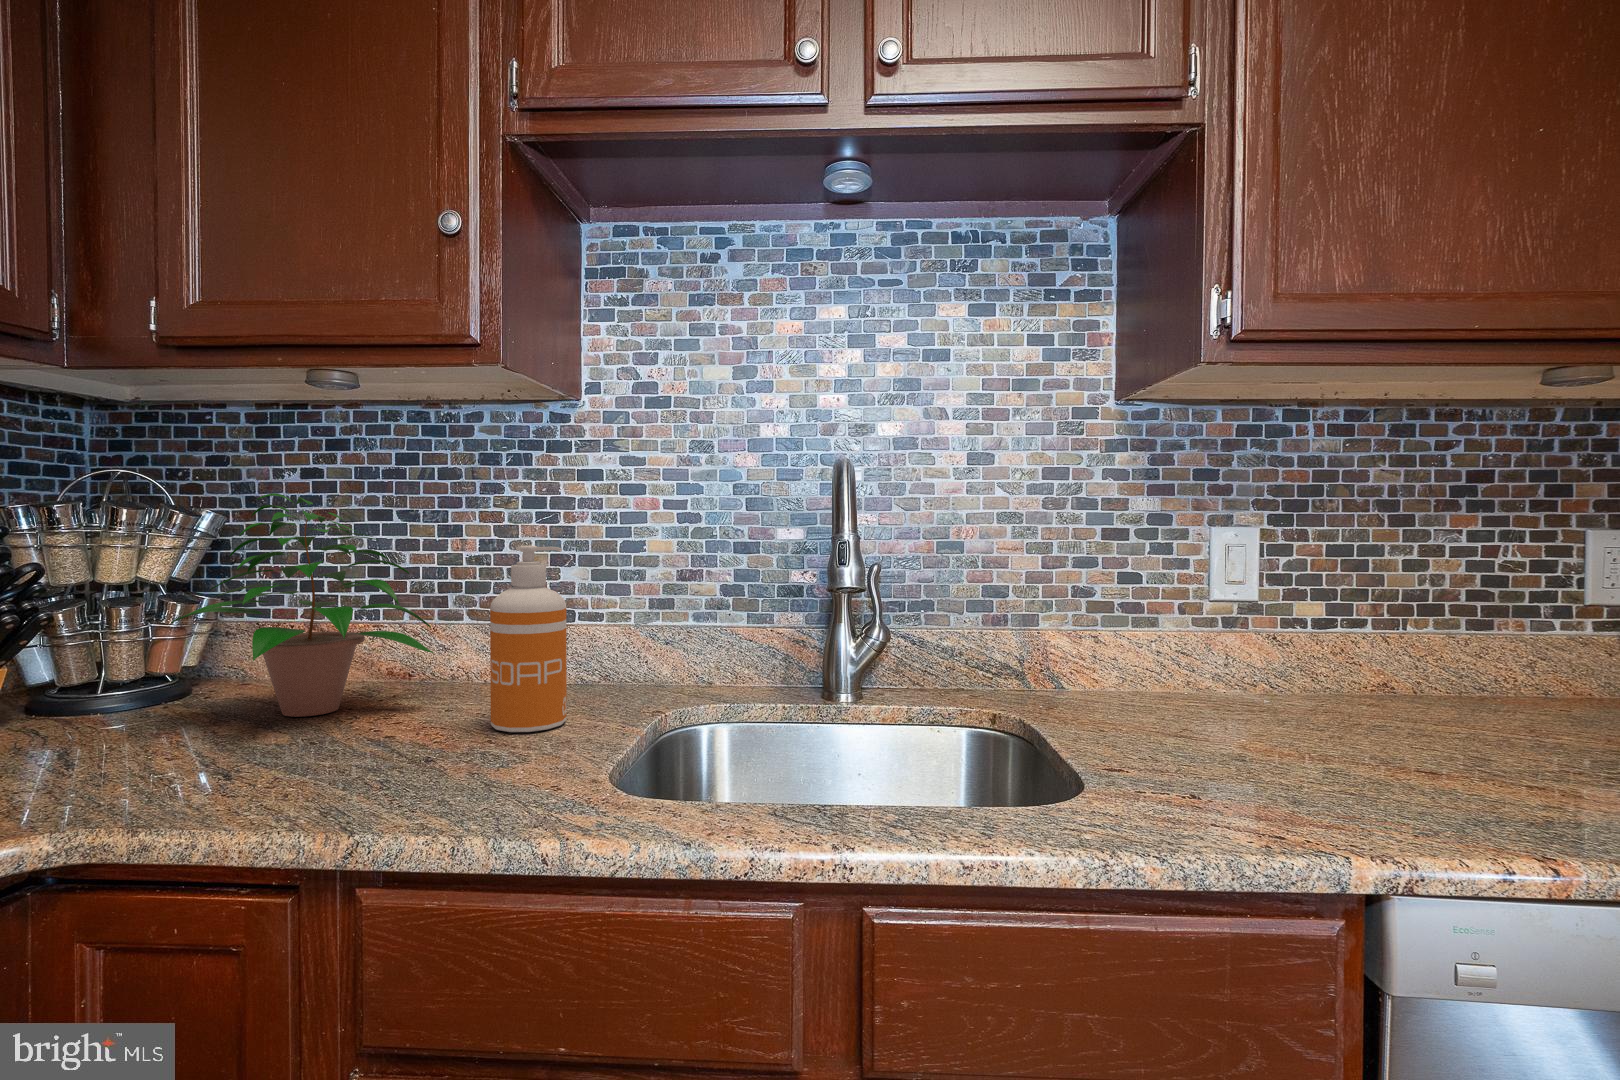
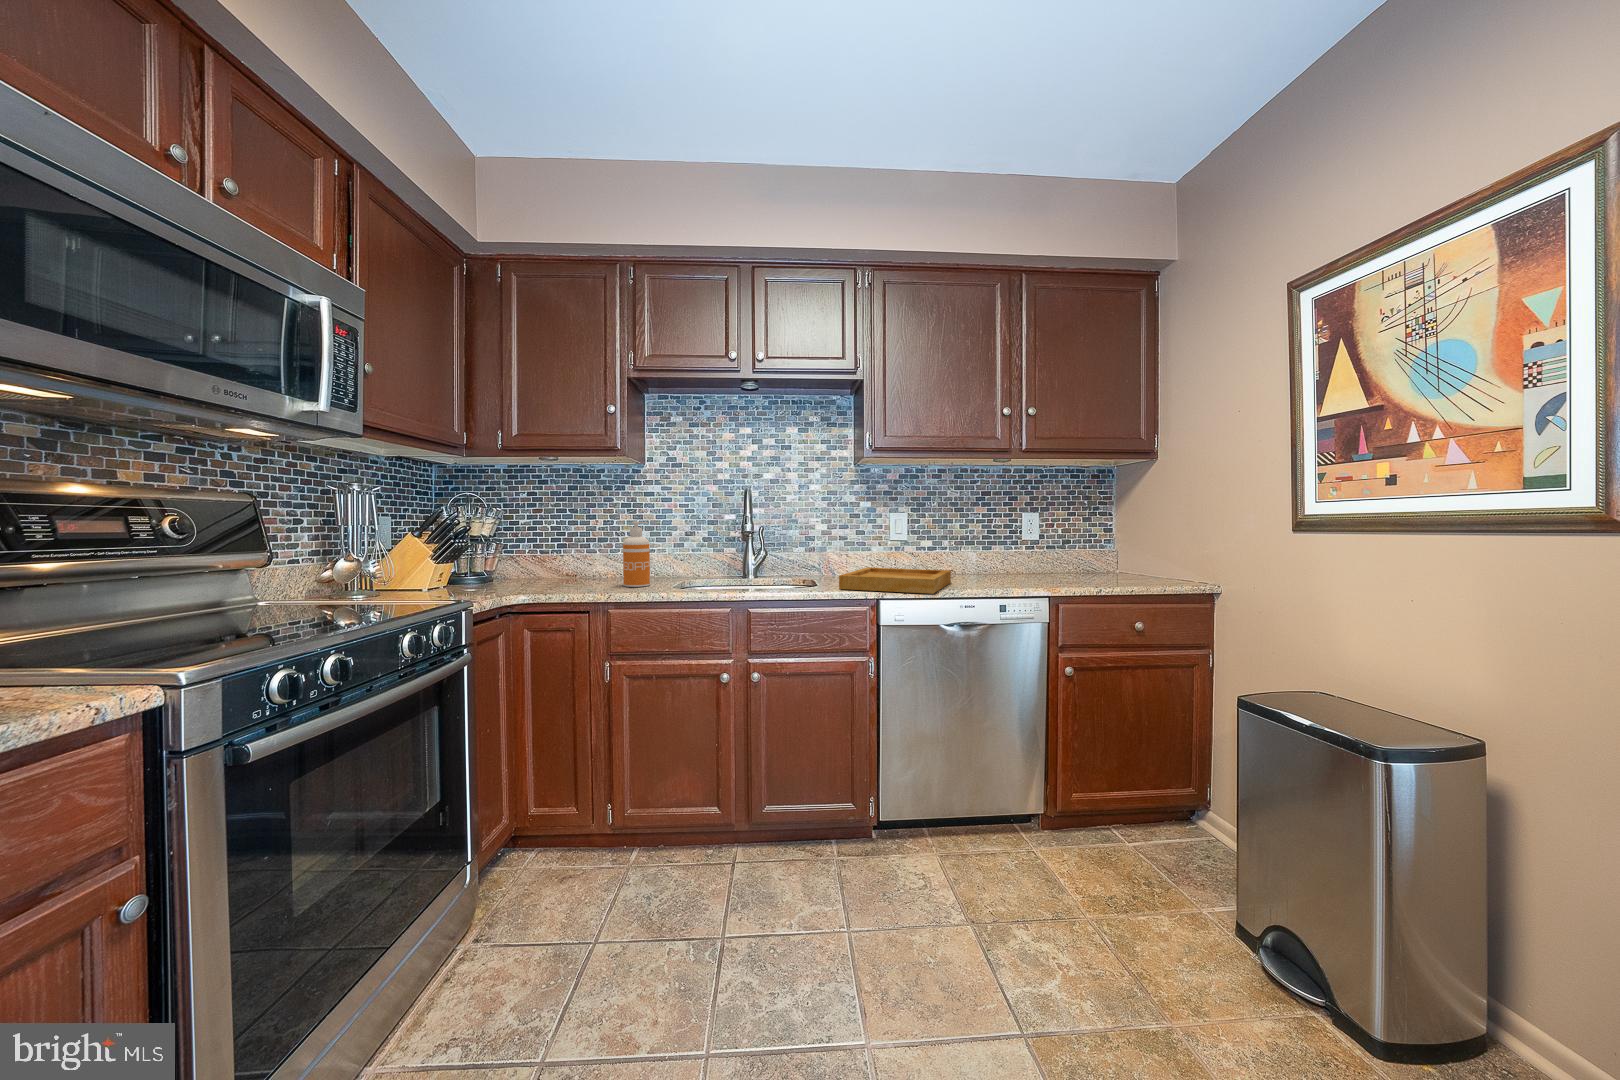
potted plant: present [171,493,434,717] -> none [500,503,597,586]
tray: none [1132,677,1523,825] -> present [839,567,951,594]

